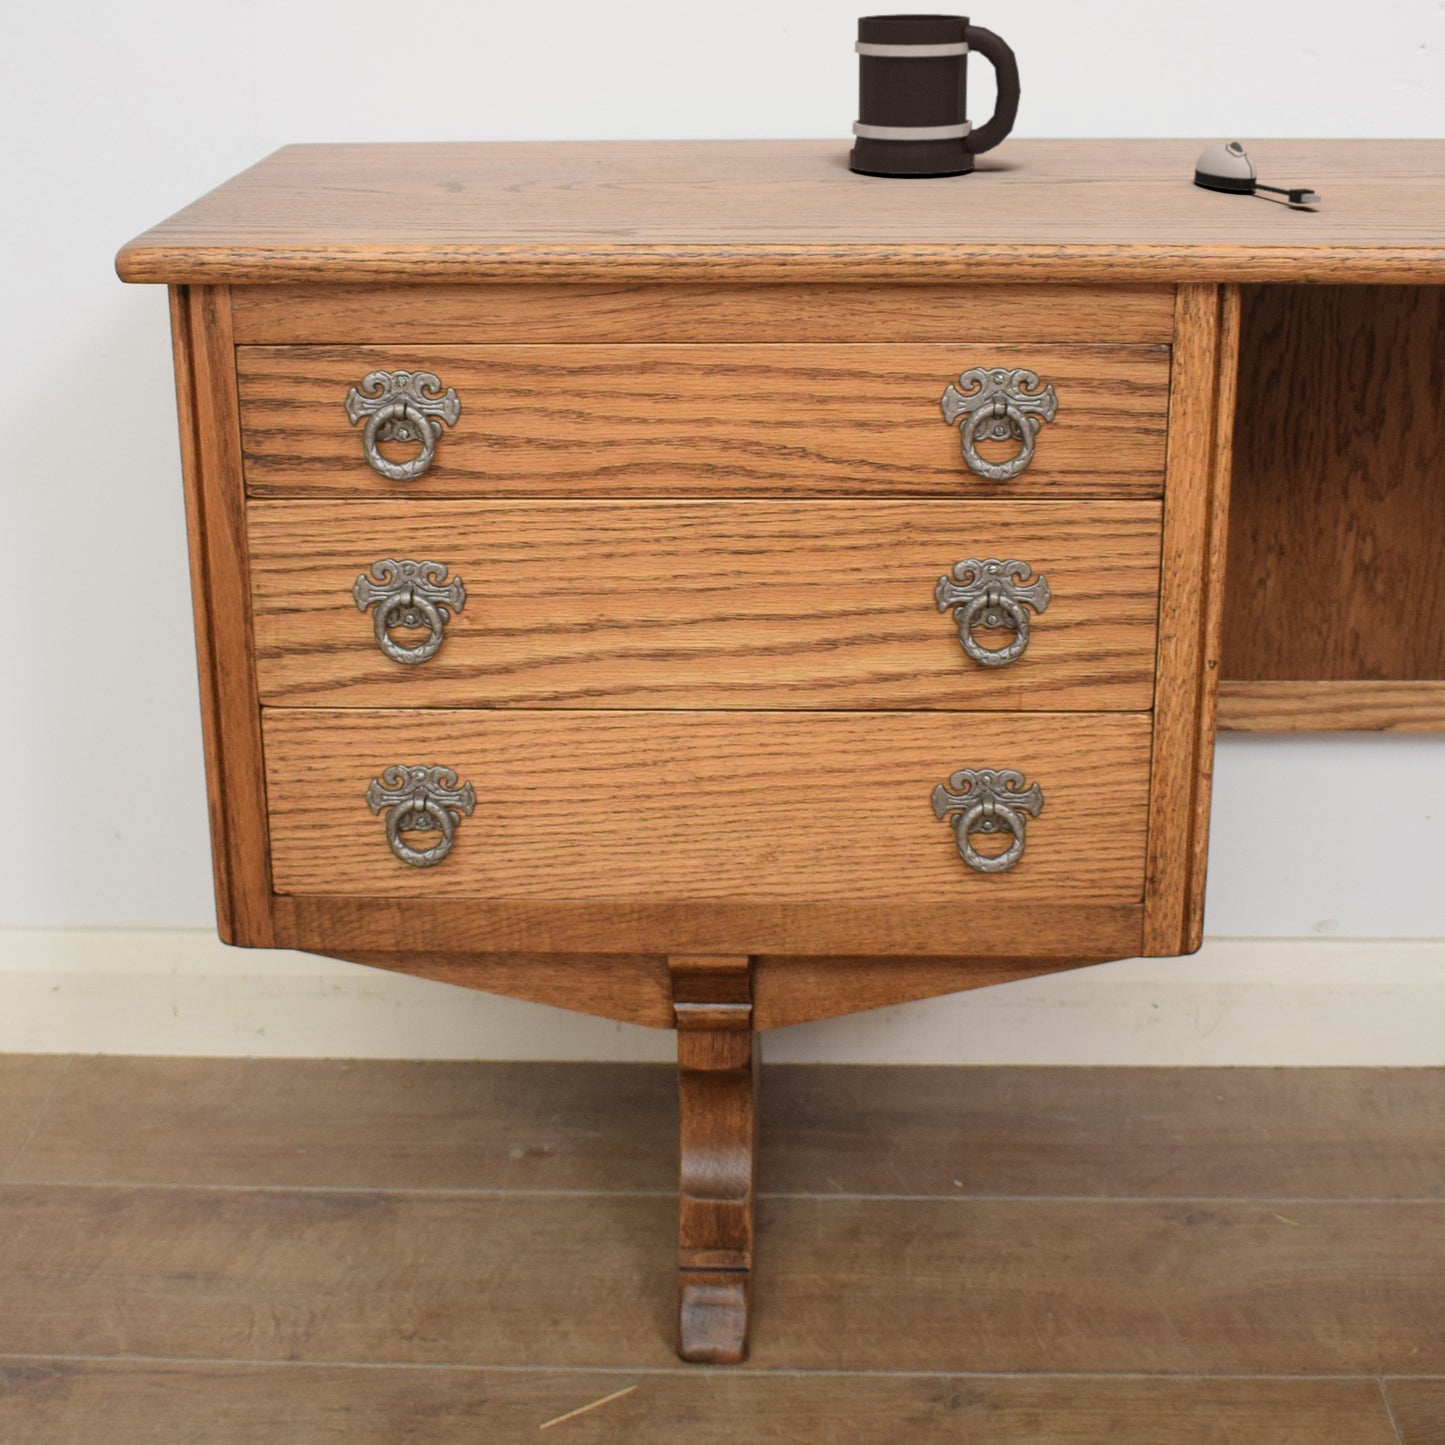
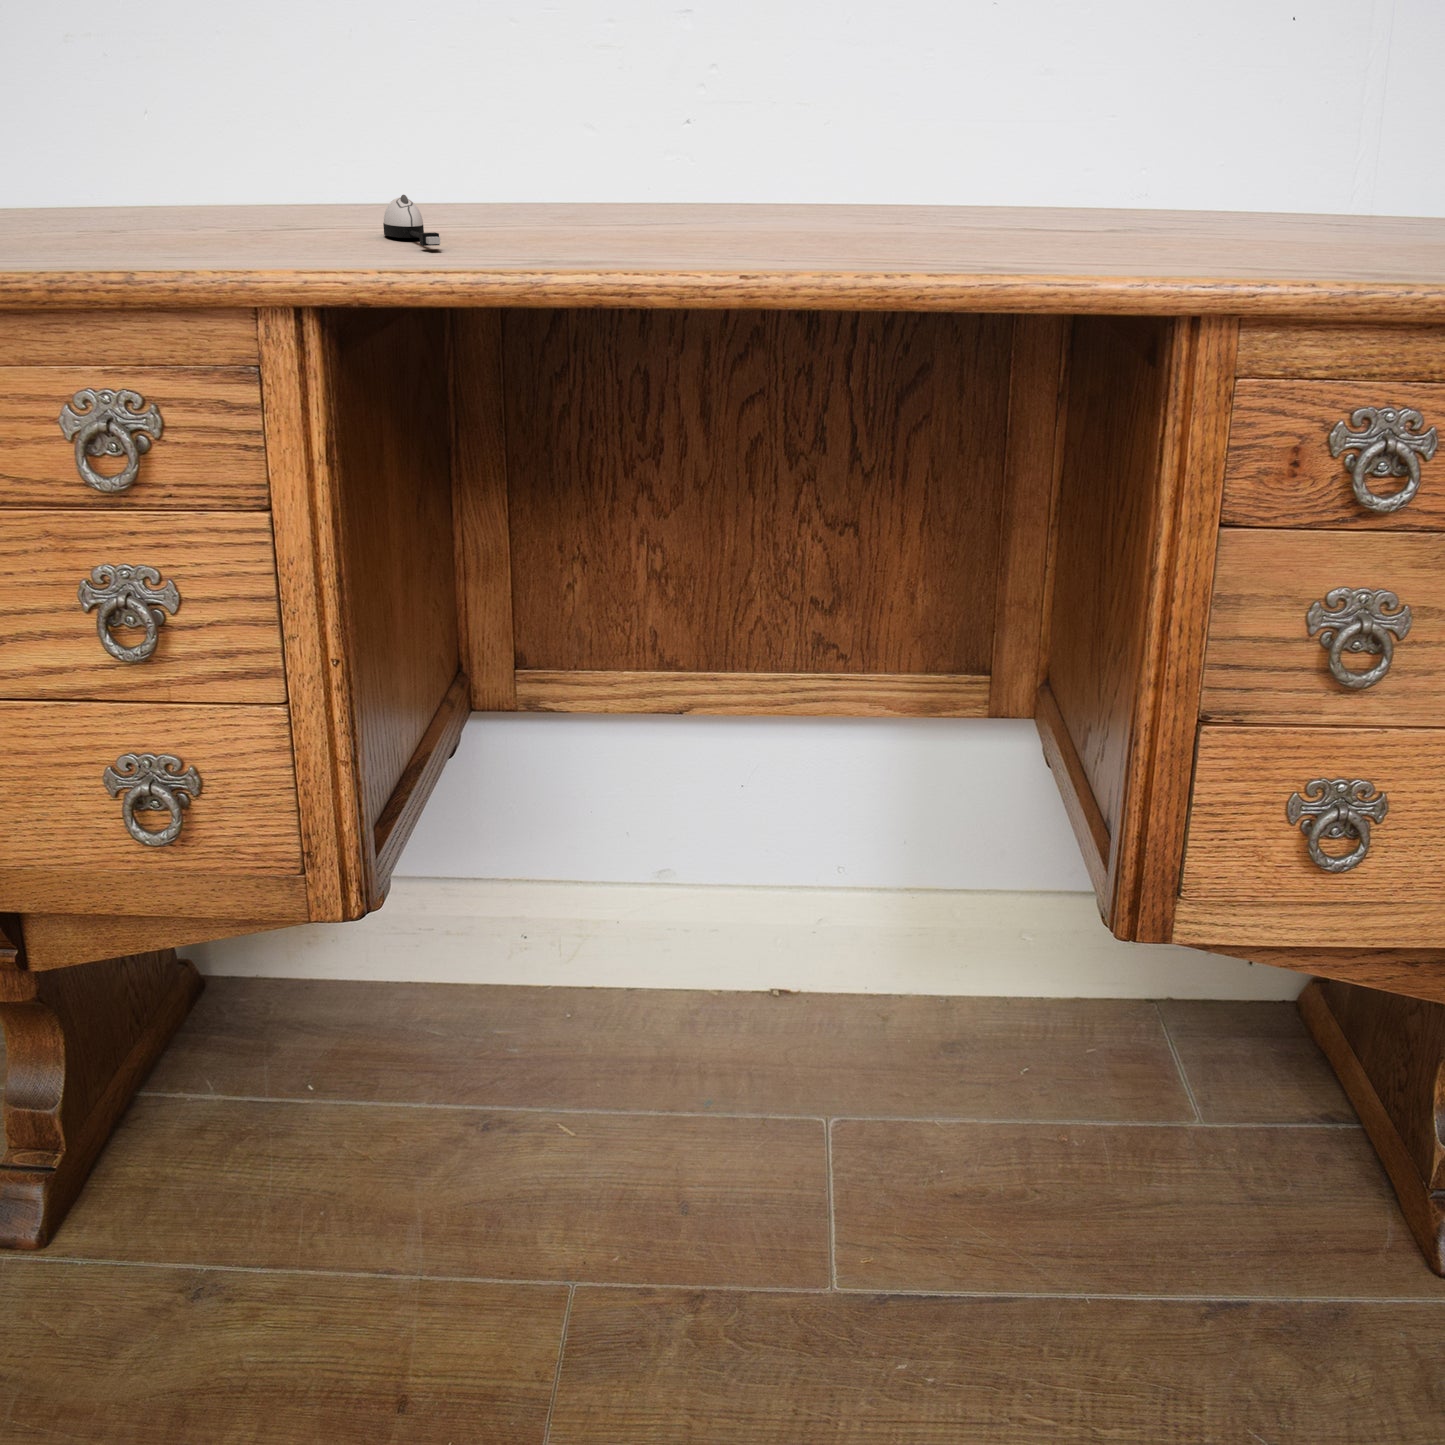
mug: present [849,14,1021,174] -> none [103,86,248,225]

